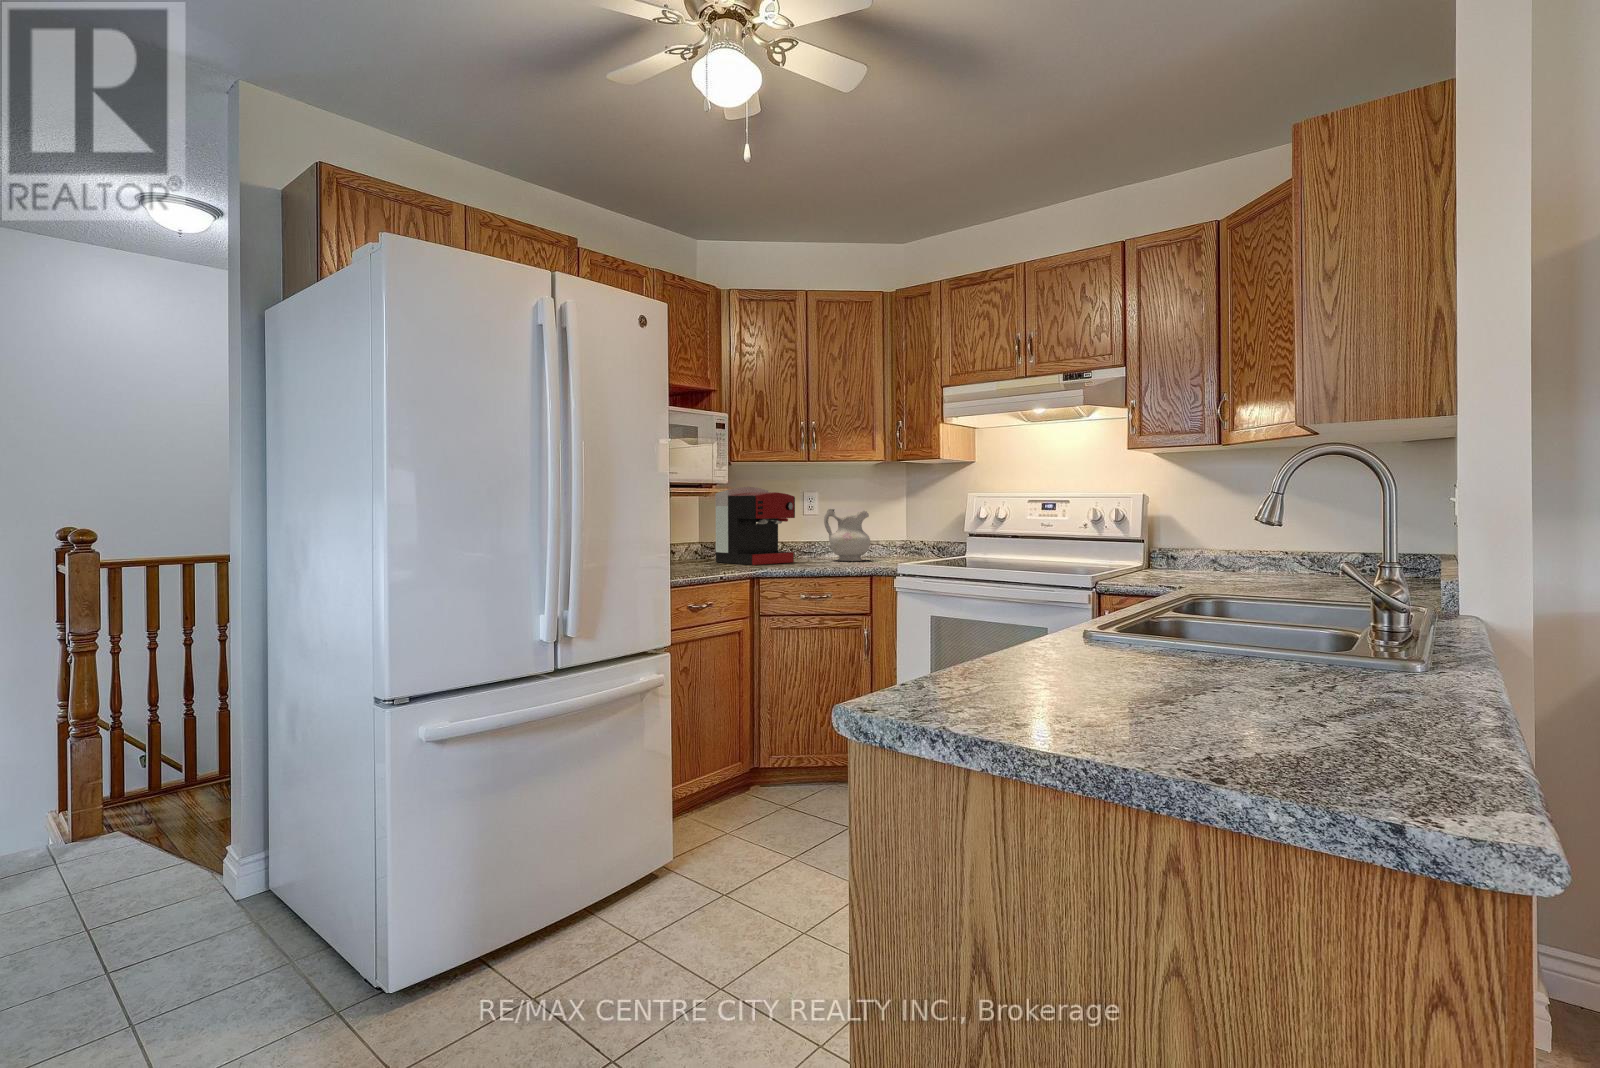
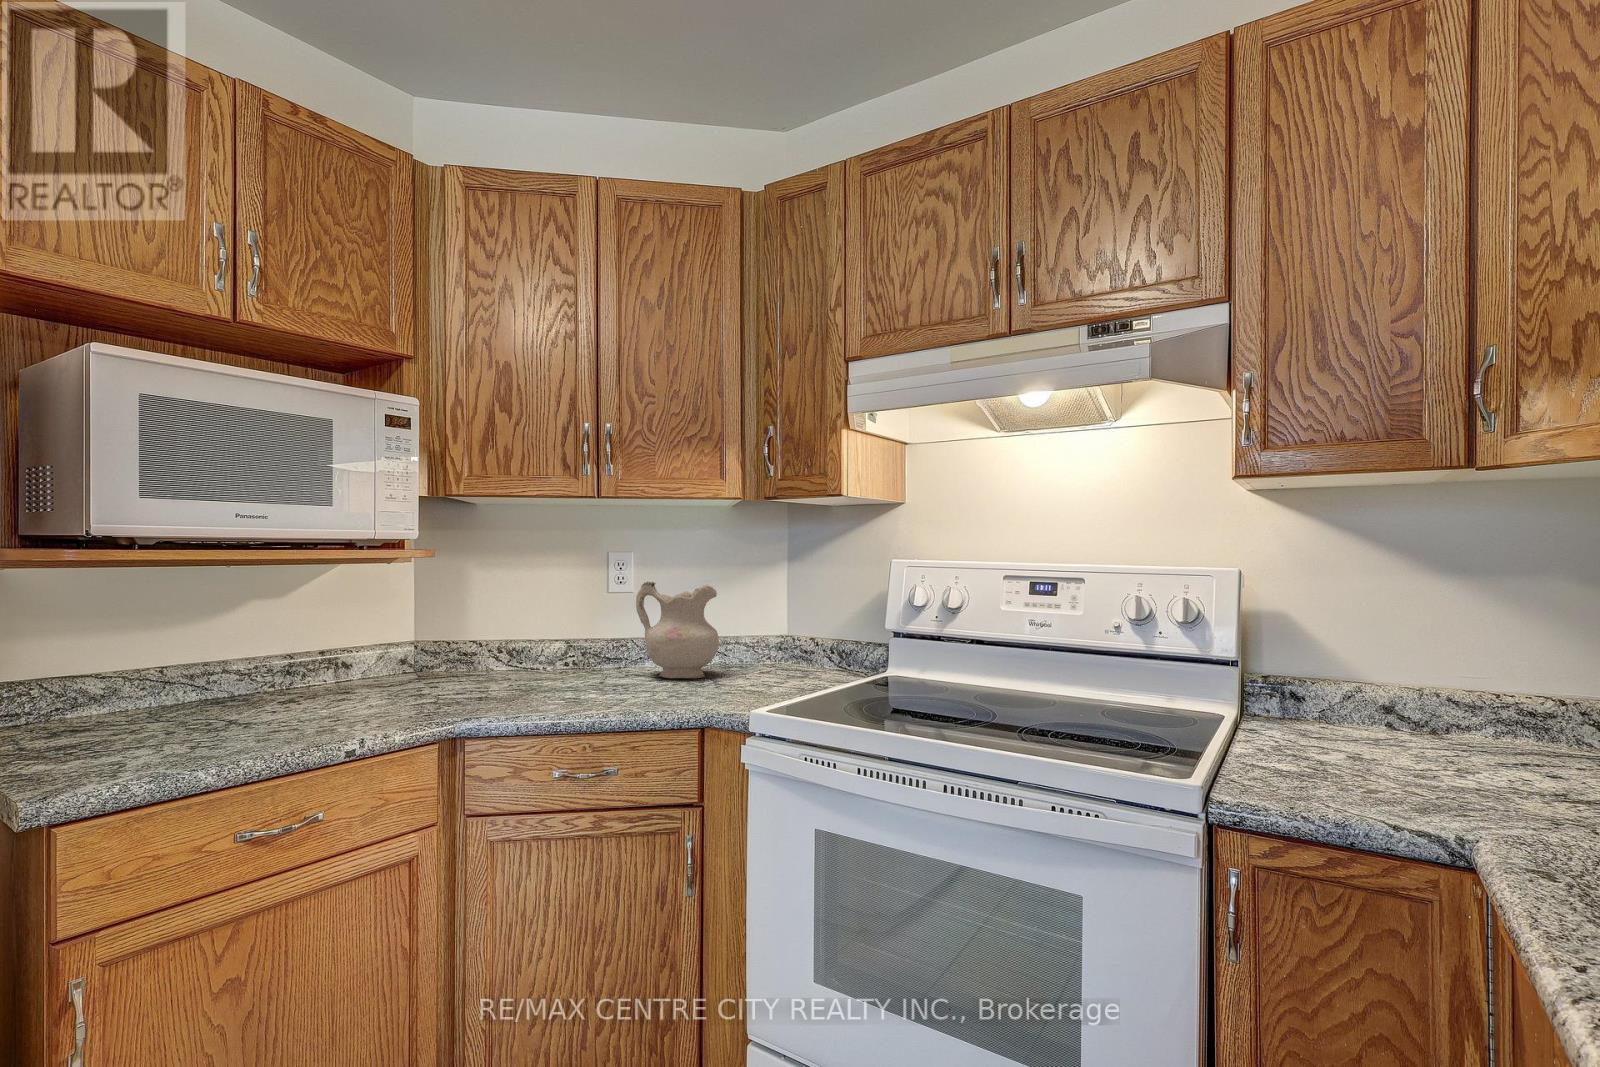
coffee maker: present [715,487,795,565] -> none [419,541,573,699]

